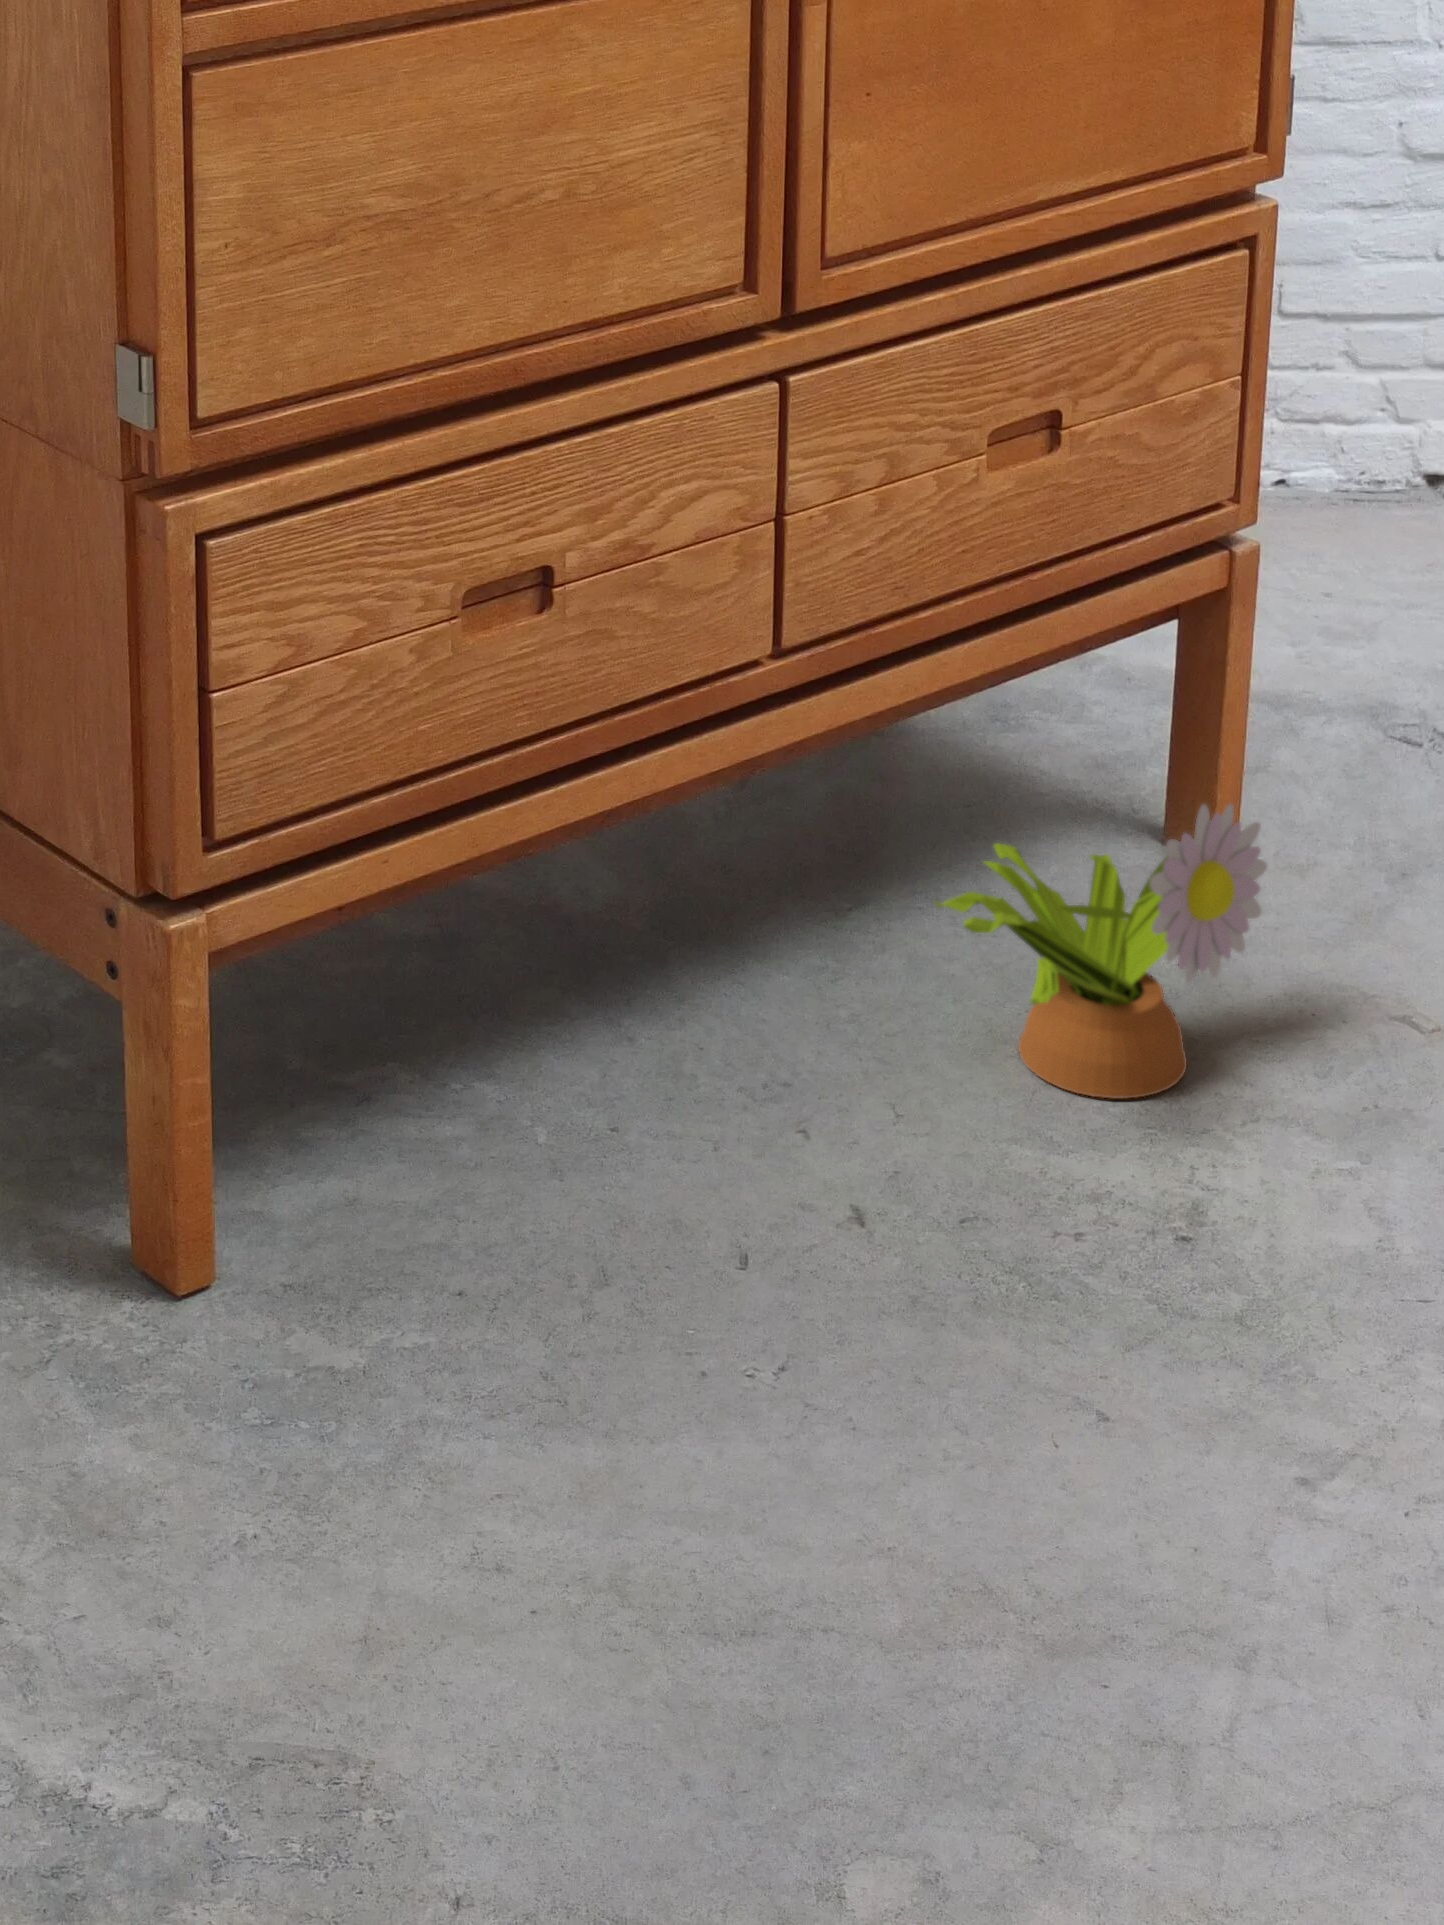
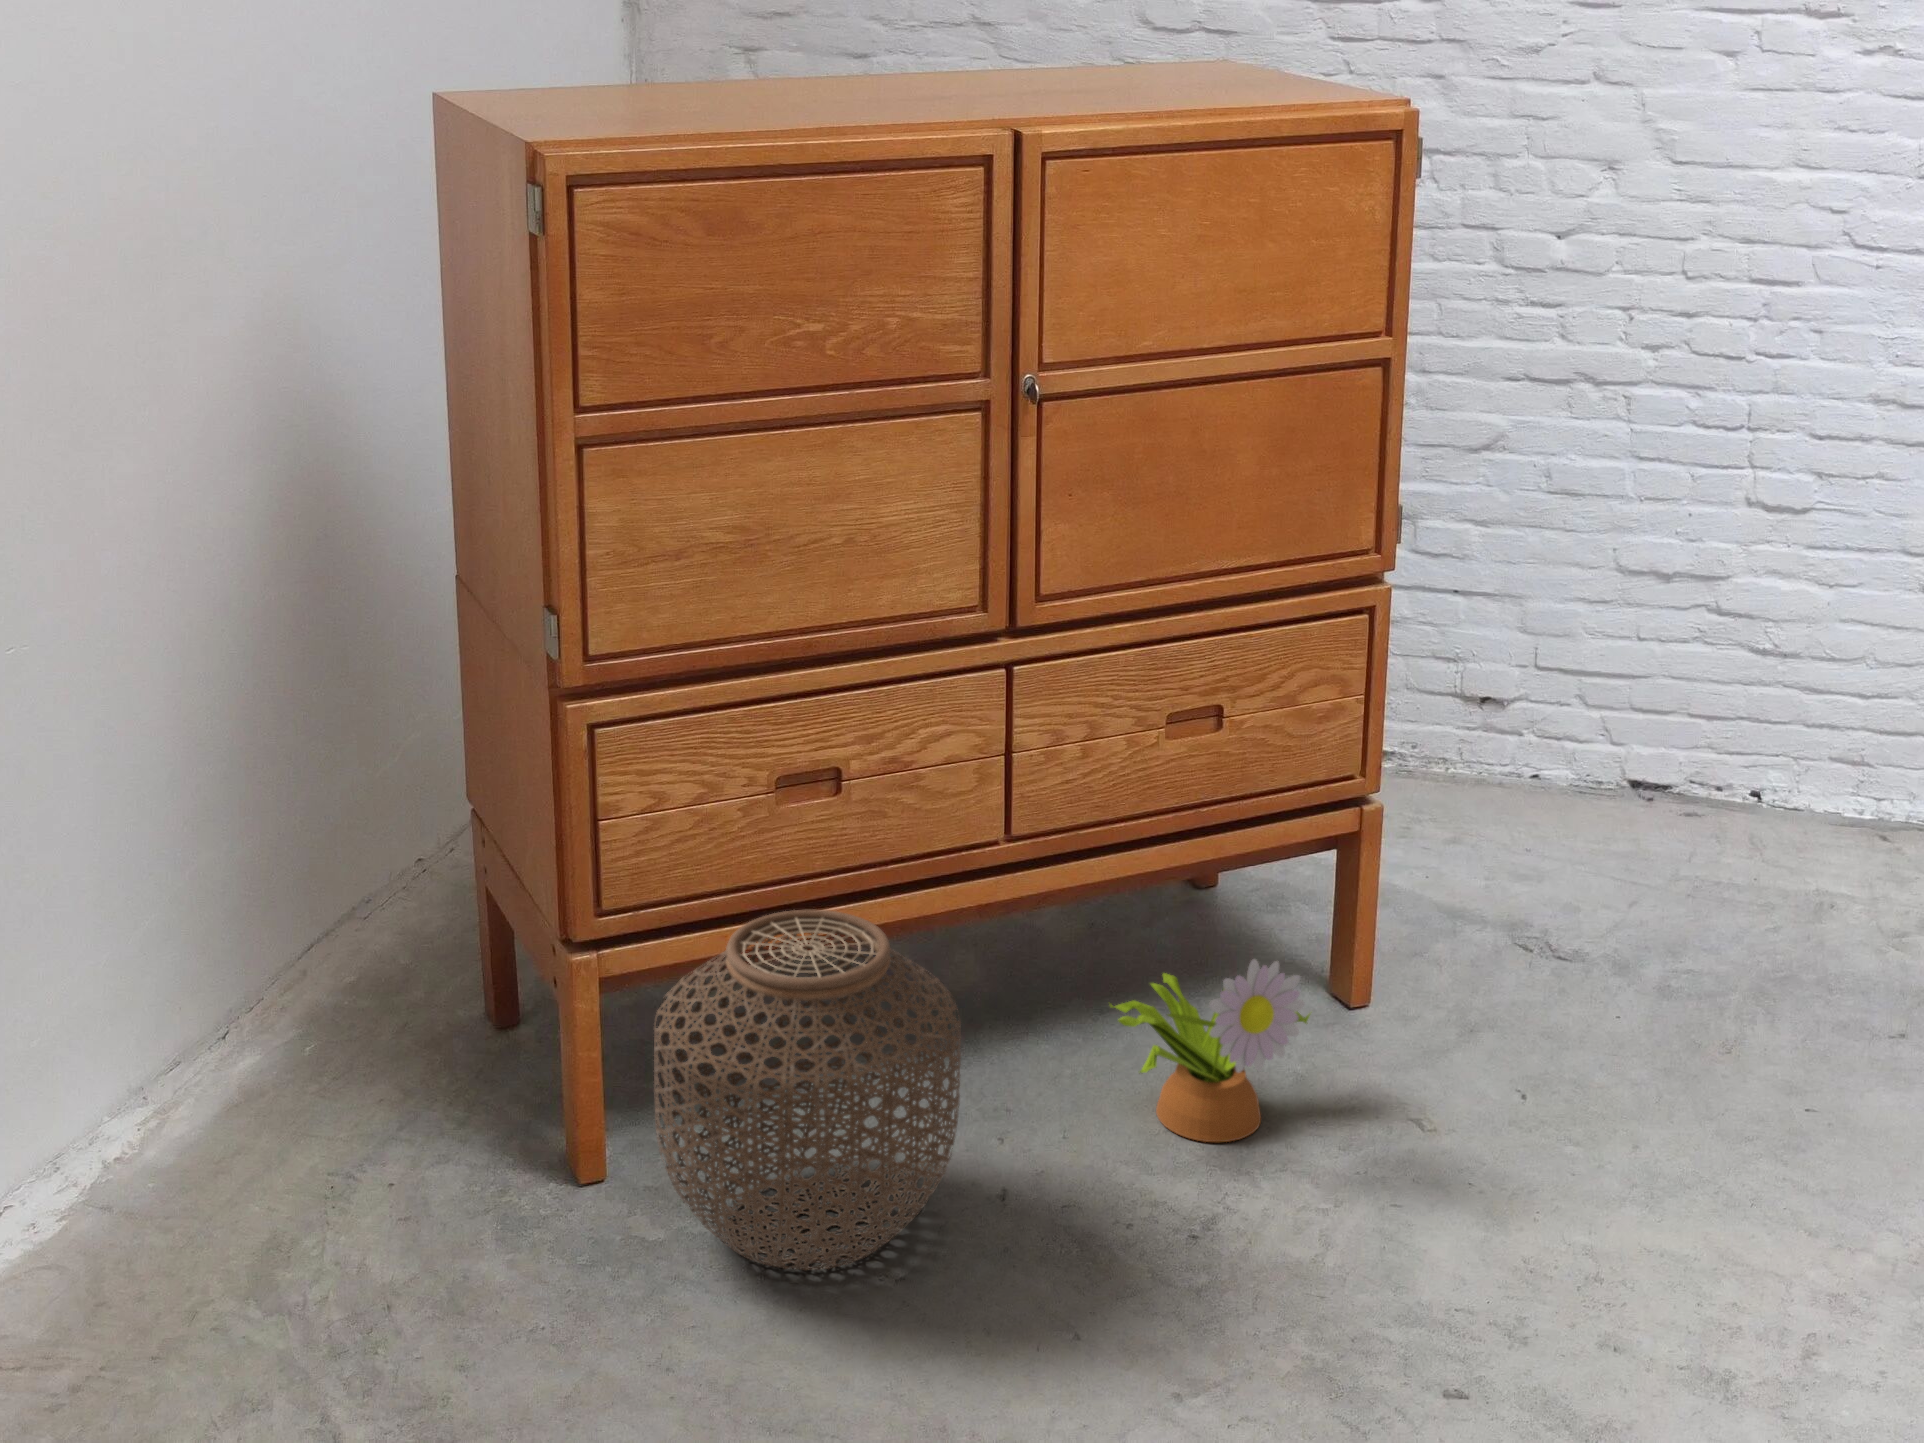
woven basket: none [351,802,852,1390] -> present [654,910,961,1270]

